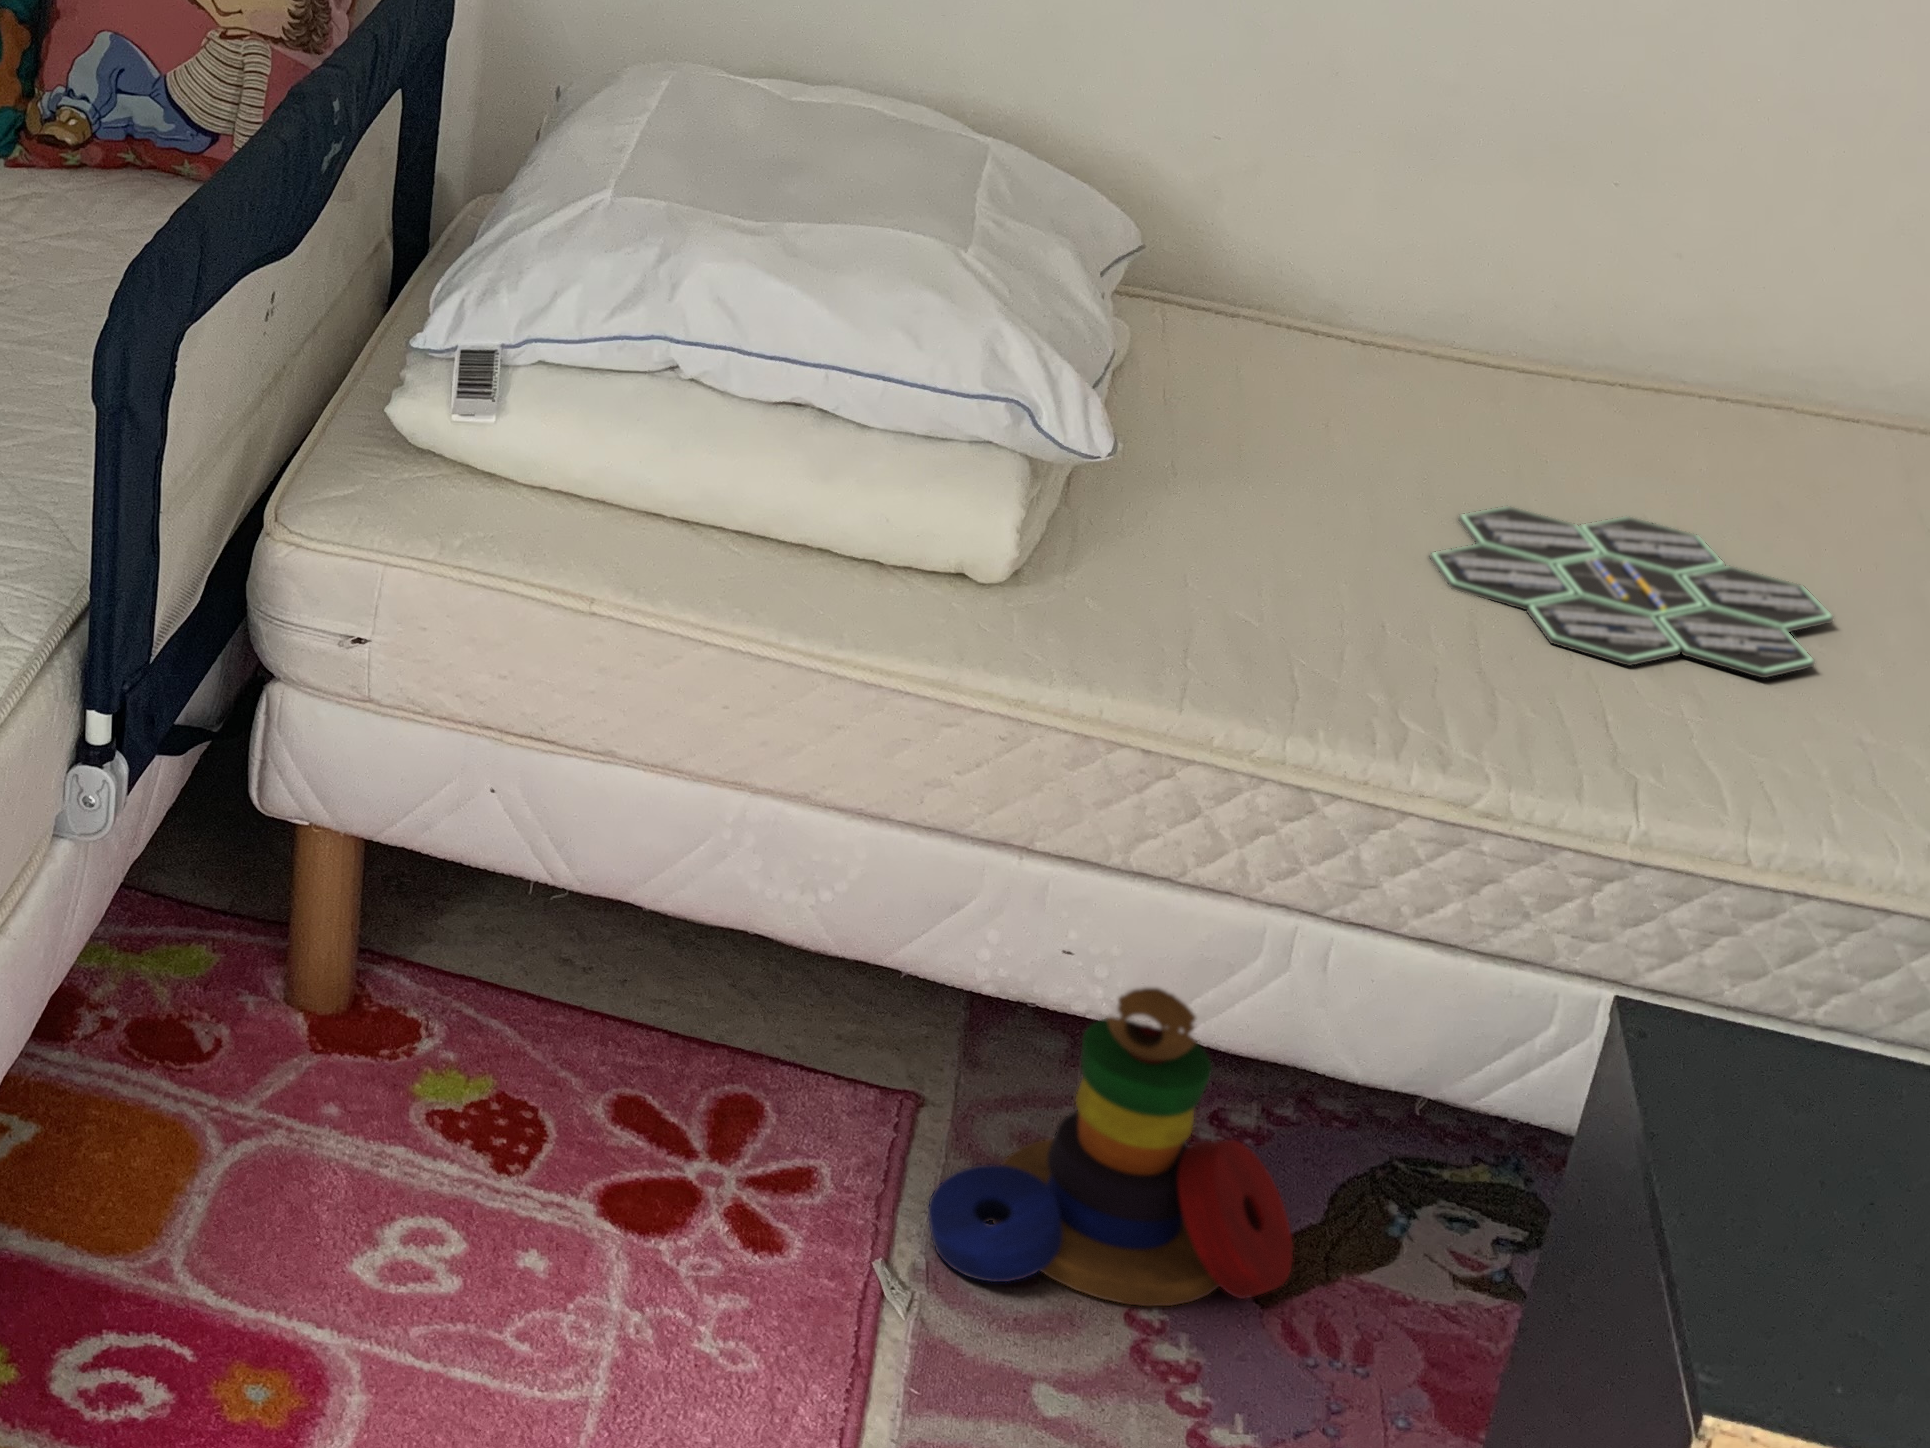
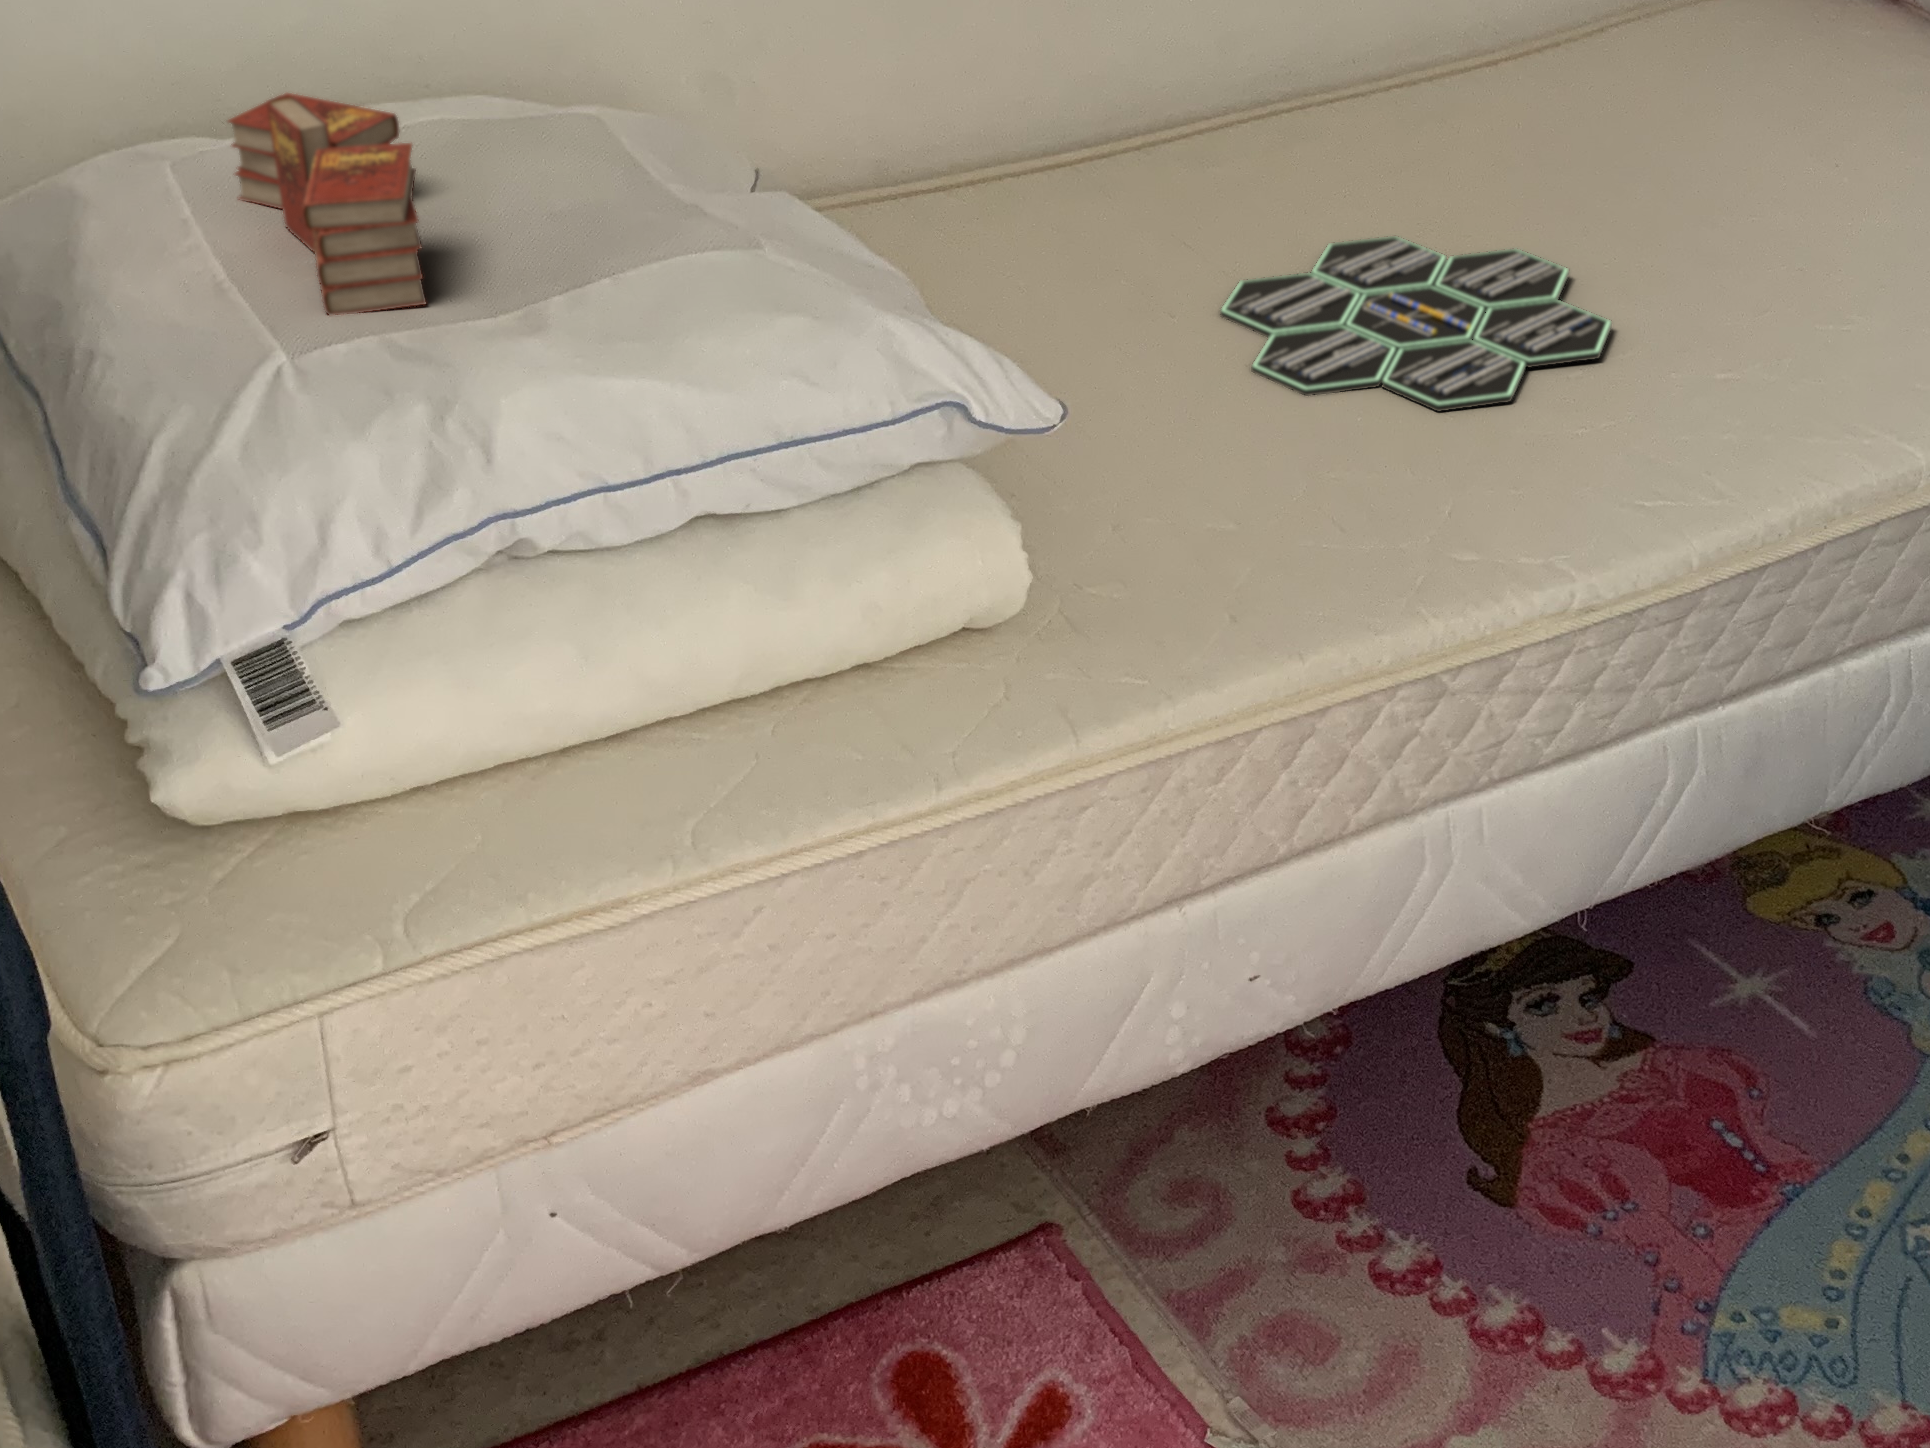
book: none [667,58,815,206] -> present [228,93,426,315]
stacking toy: present [928,988,1293,1306] -> none [1201,864,1526,1386]

